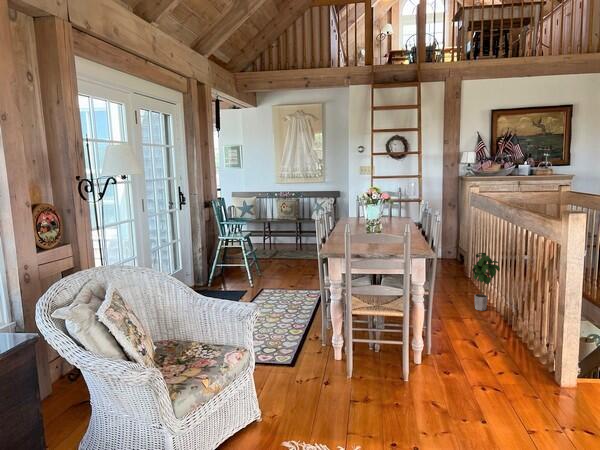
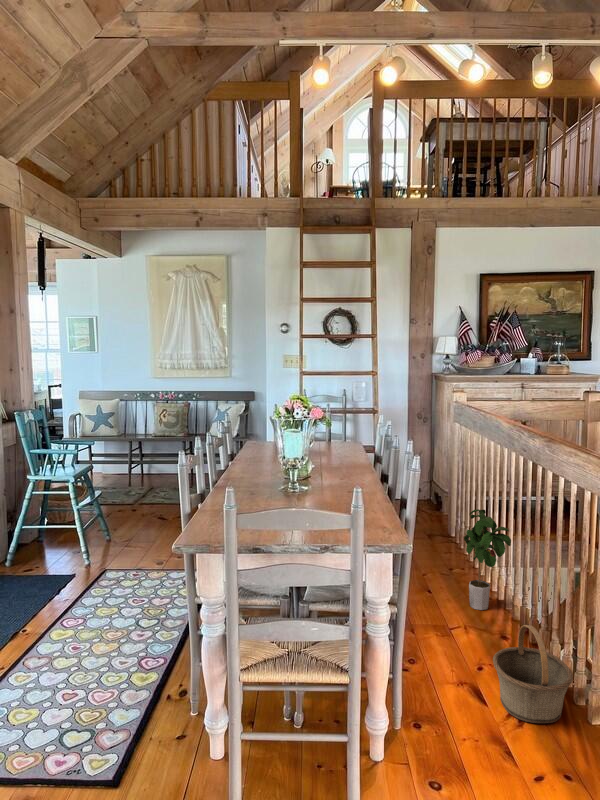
basket: none [483,306,528,356] -> present [493,625,573,723]

